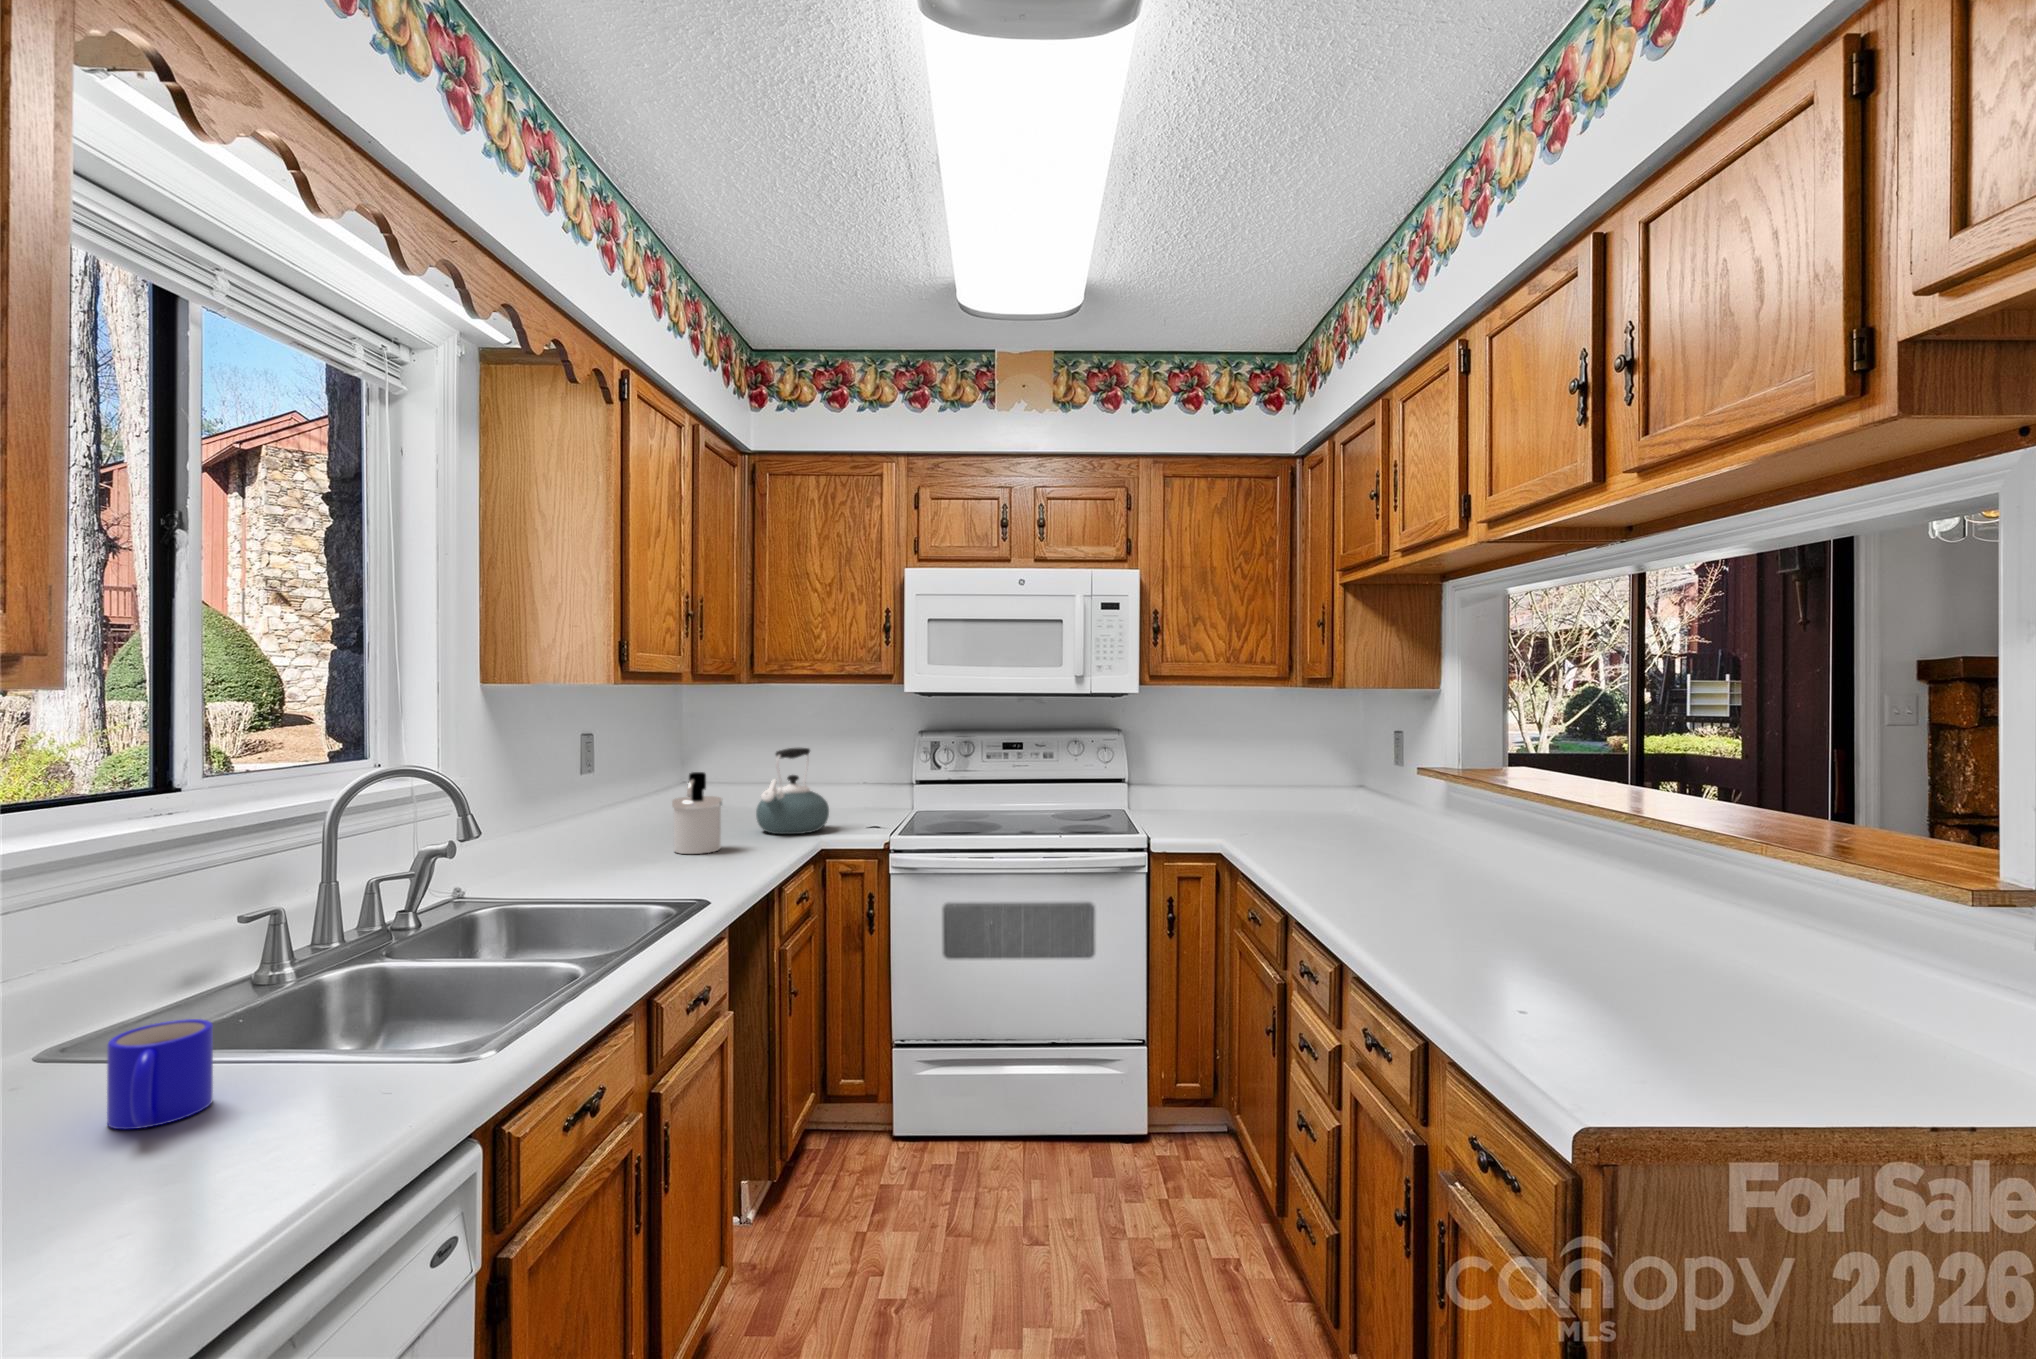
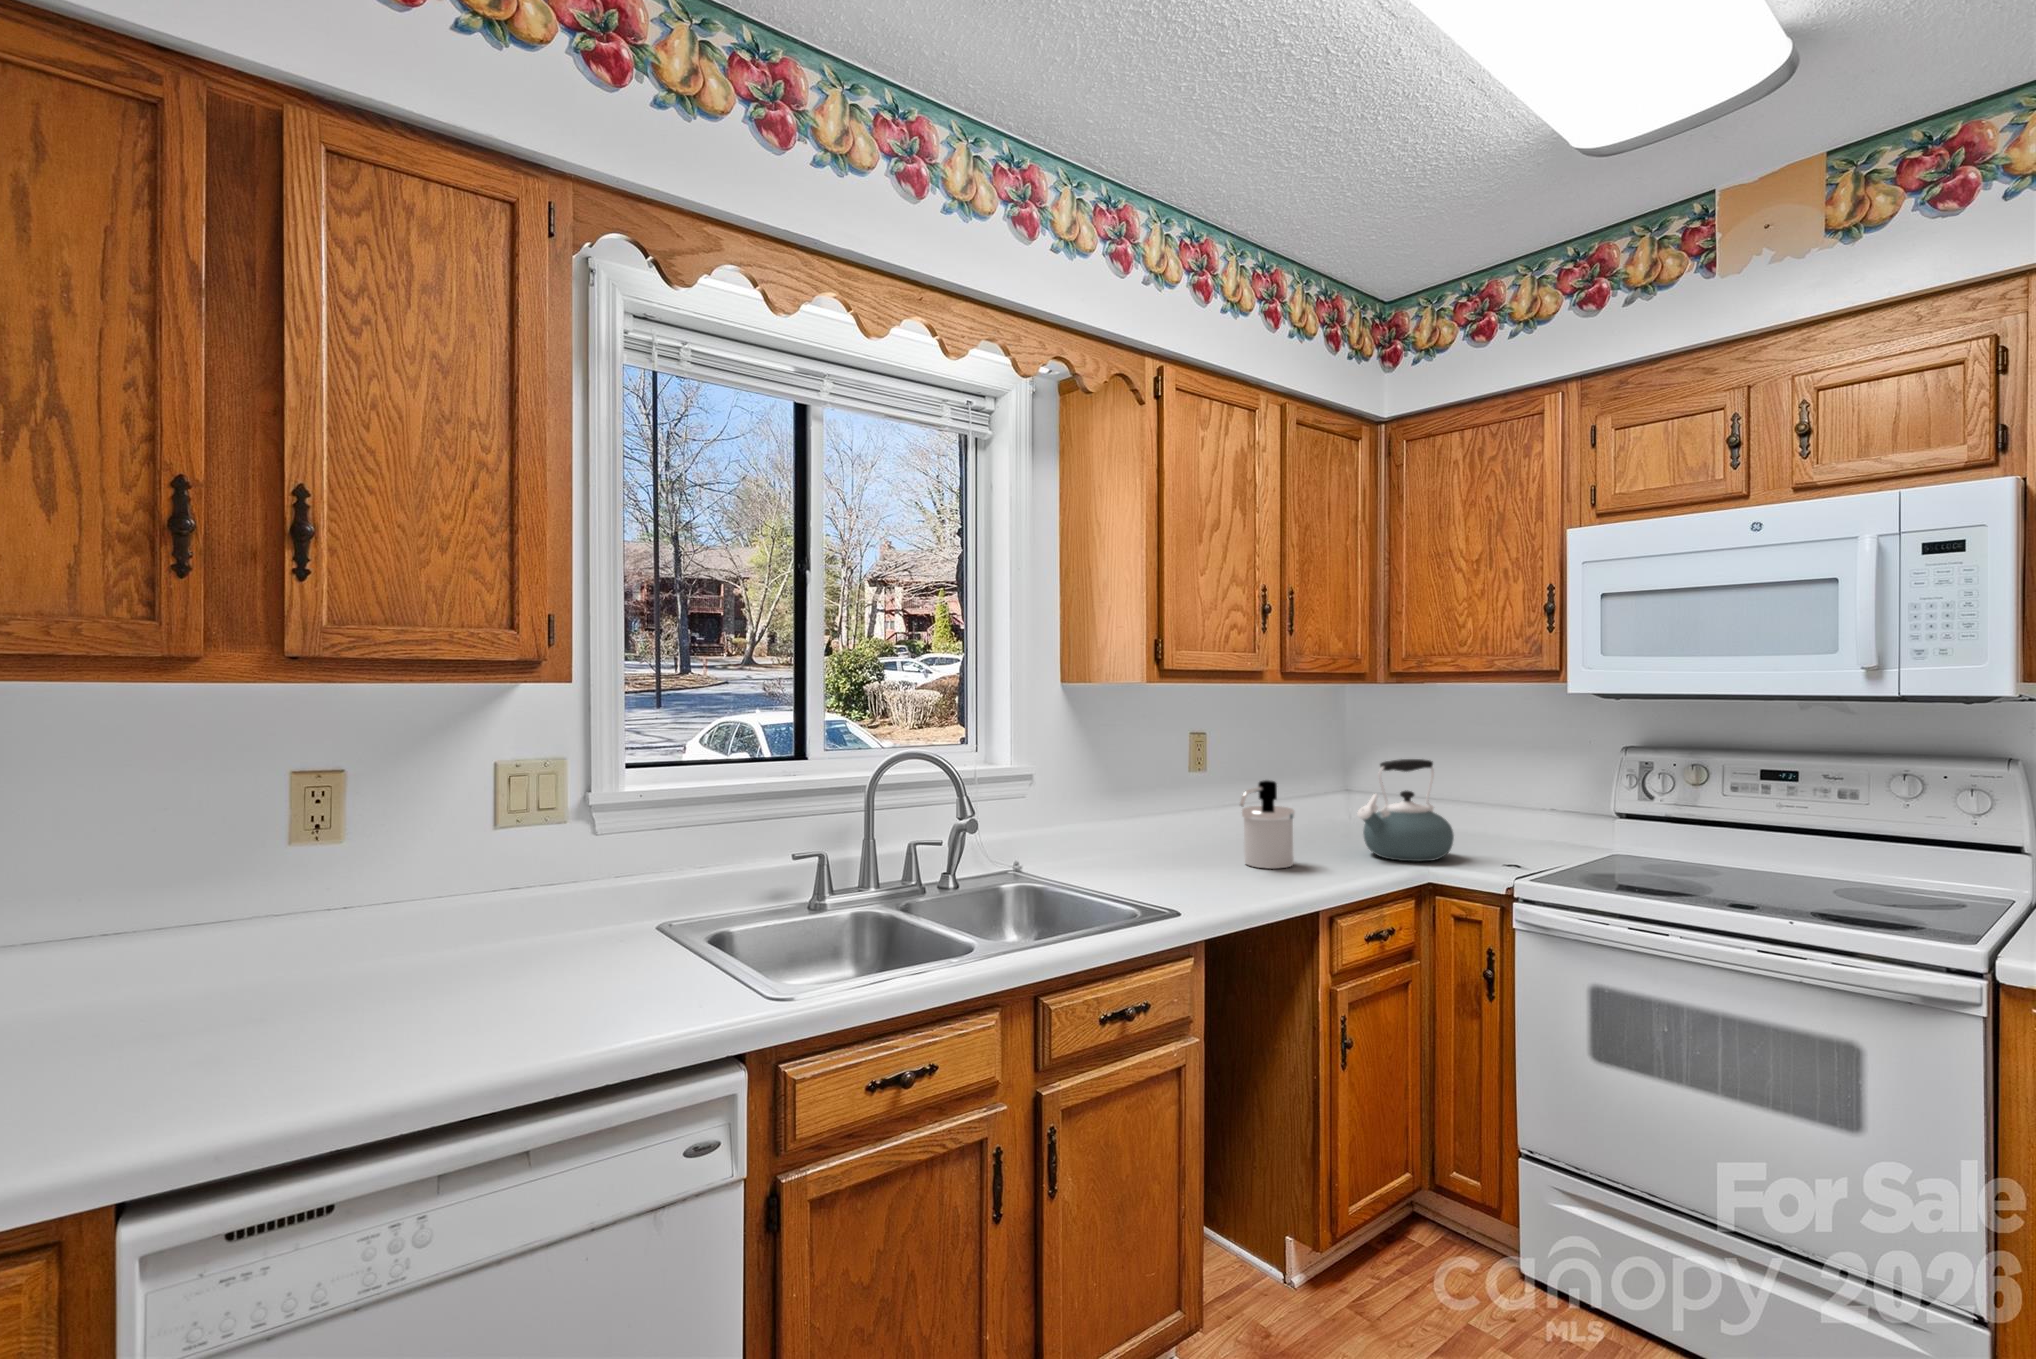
mug: present [107,1019,213,1129] -> none [556,939,633,1011]

